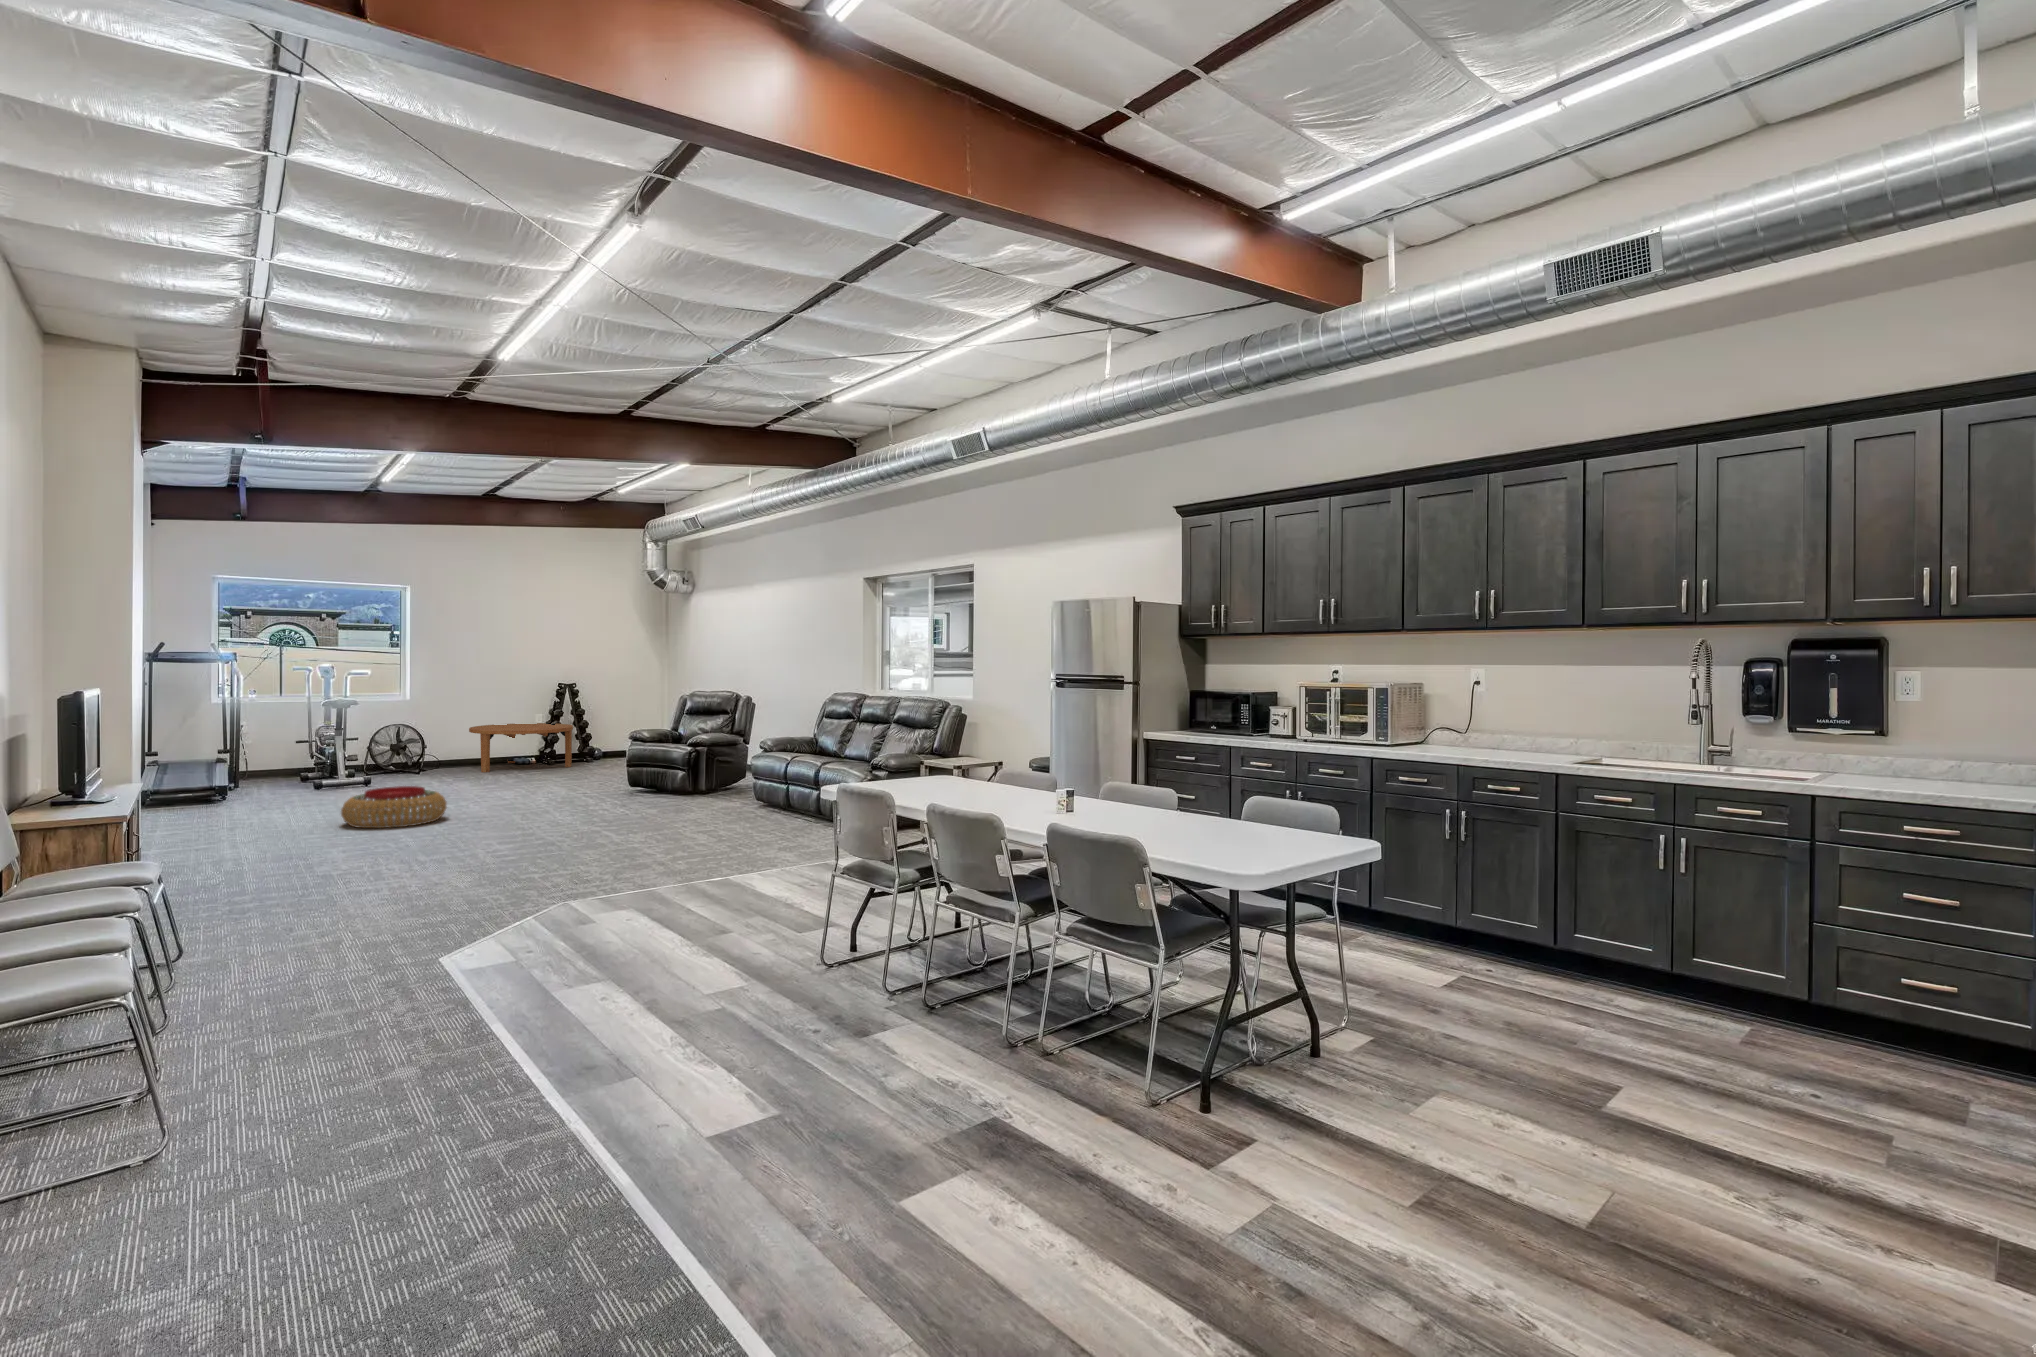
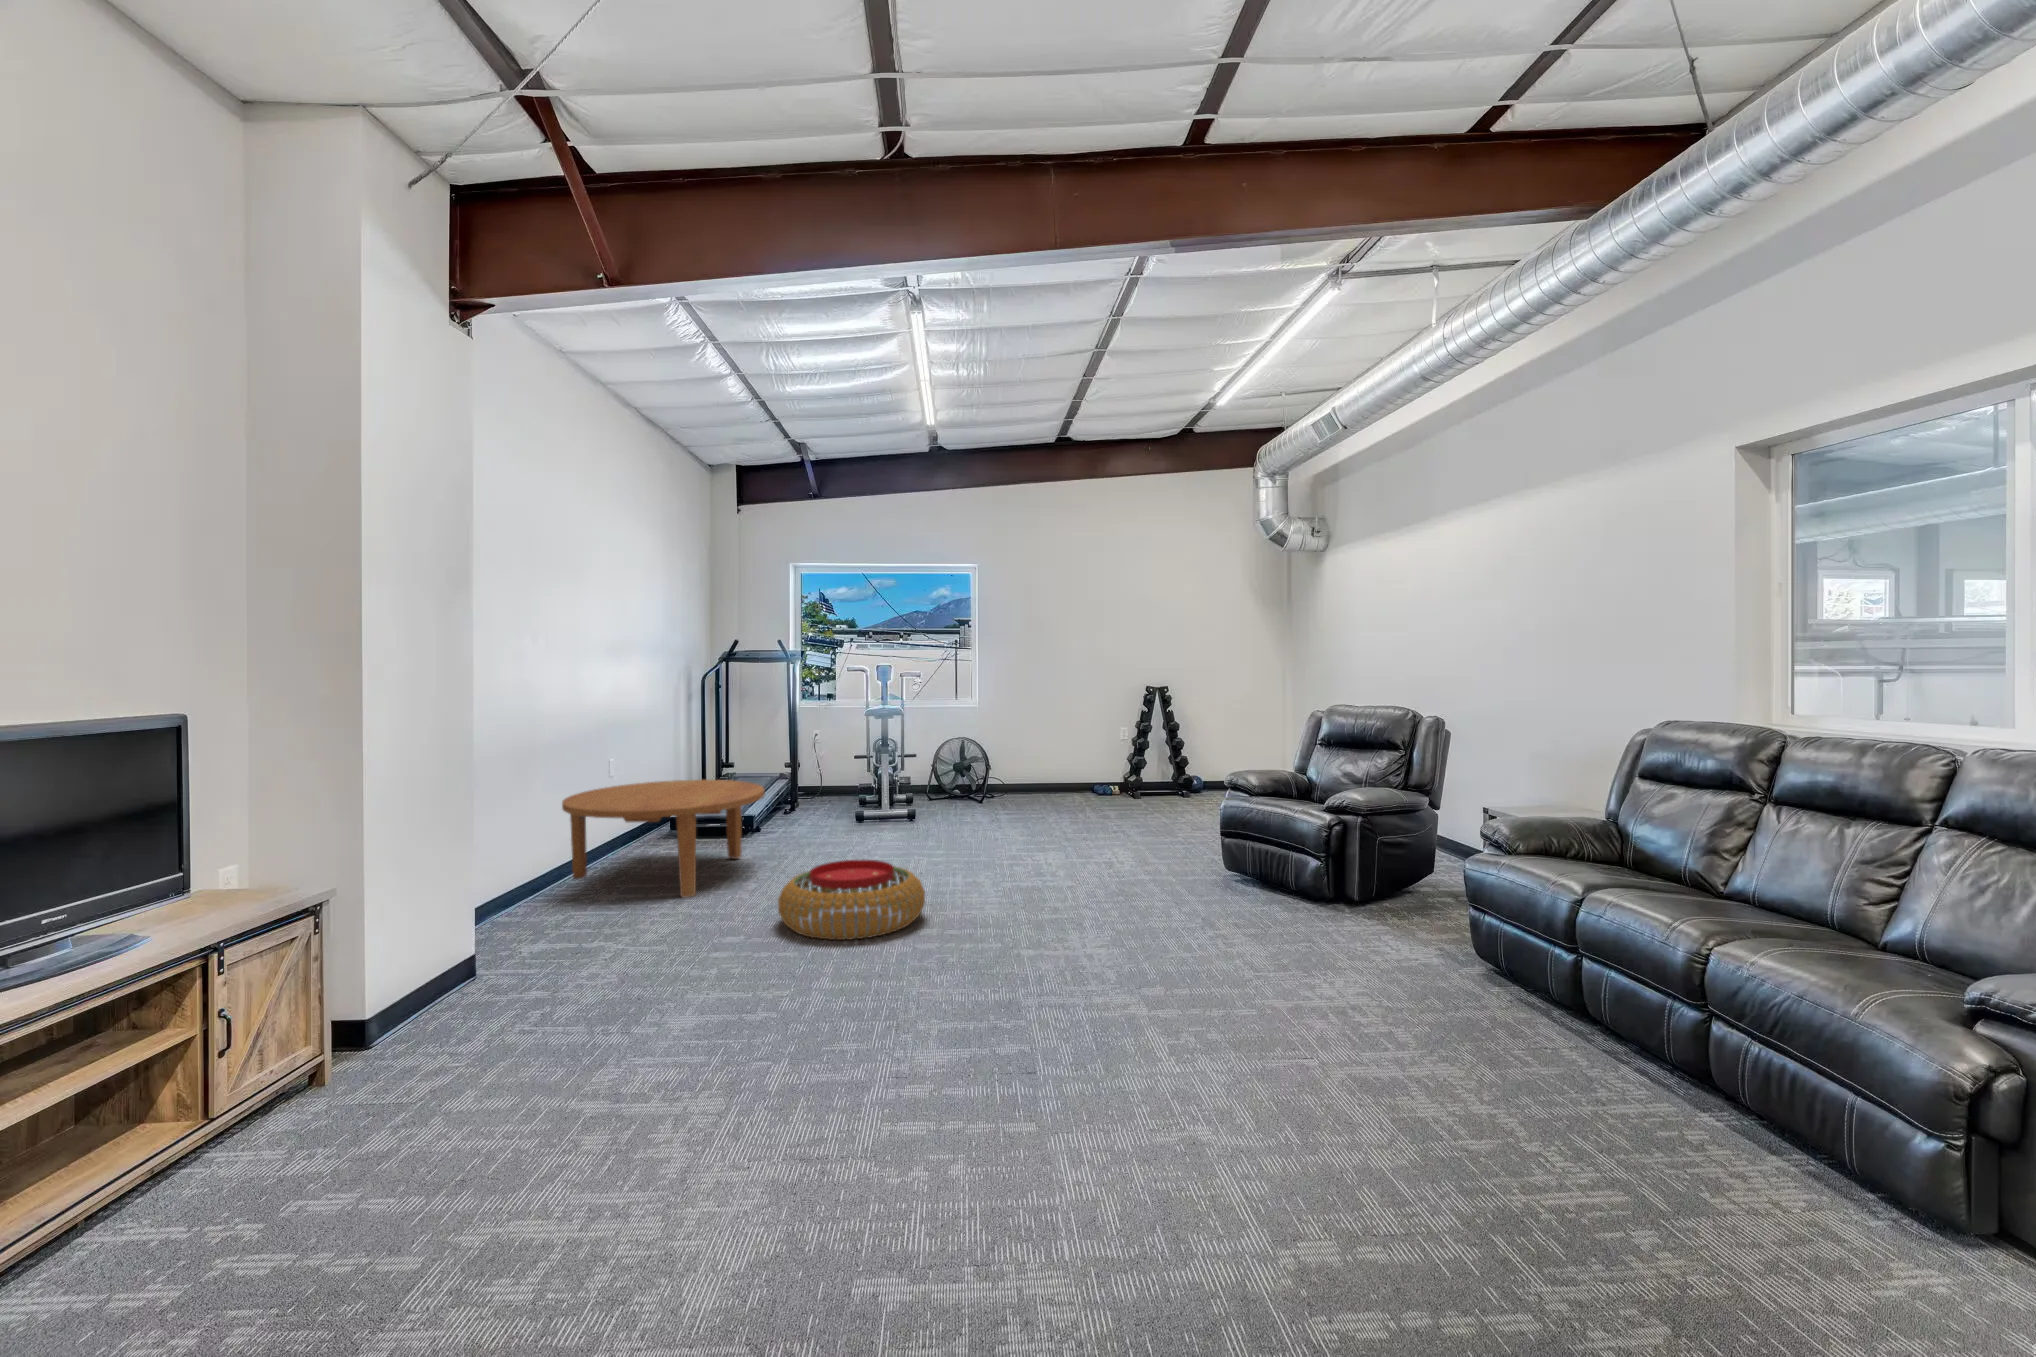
coffee table: present [469,723,573,772] -> present [562,780,765,898]

